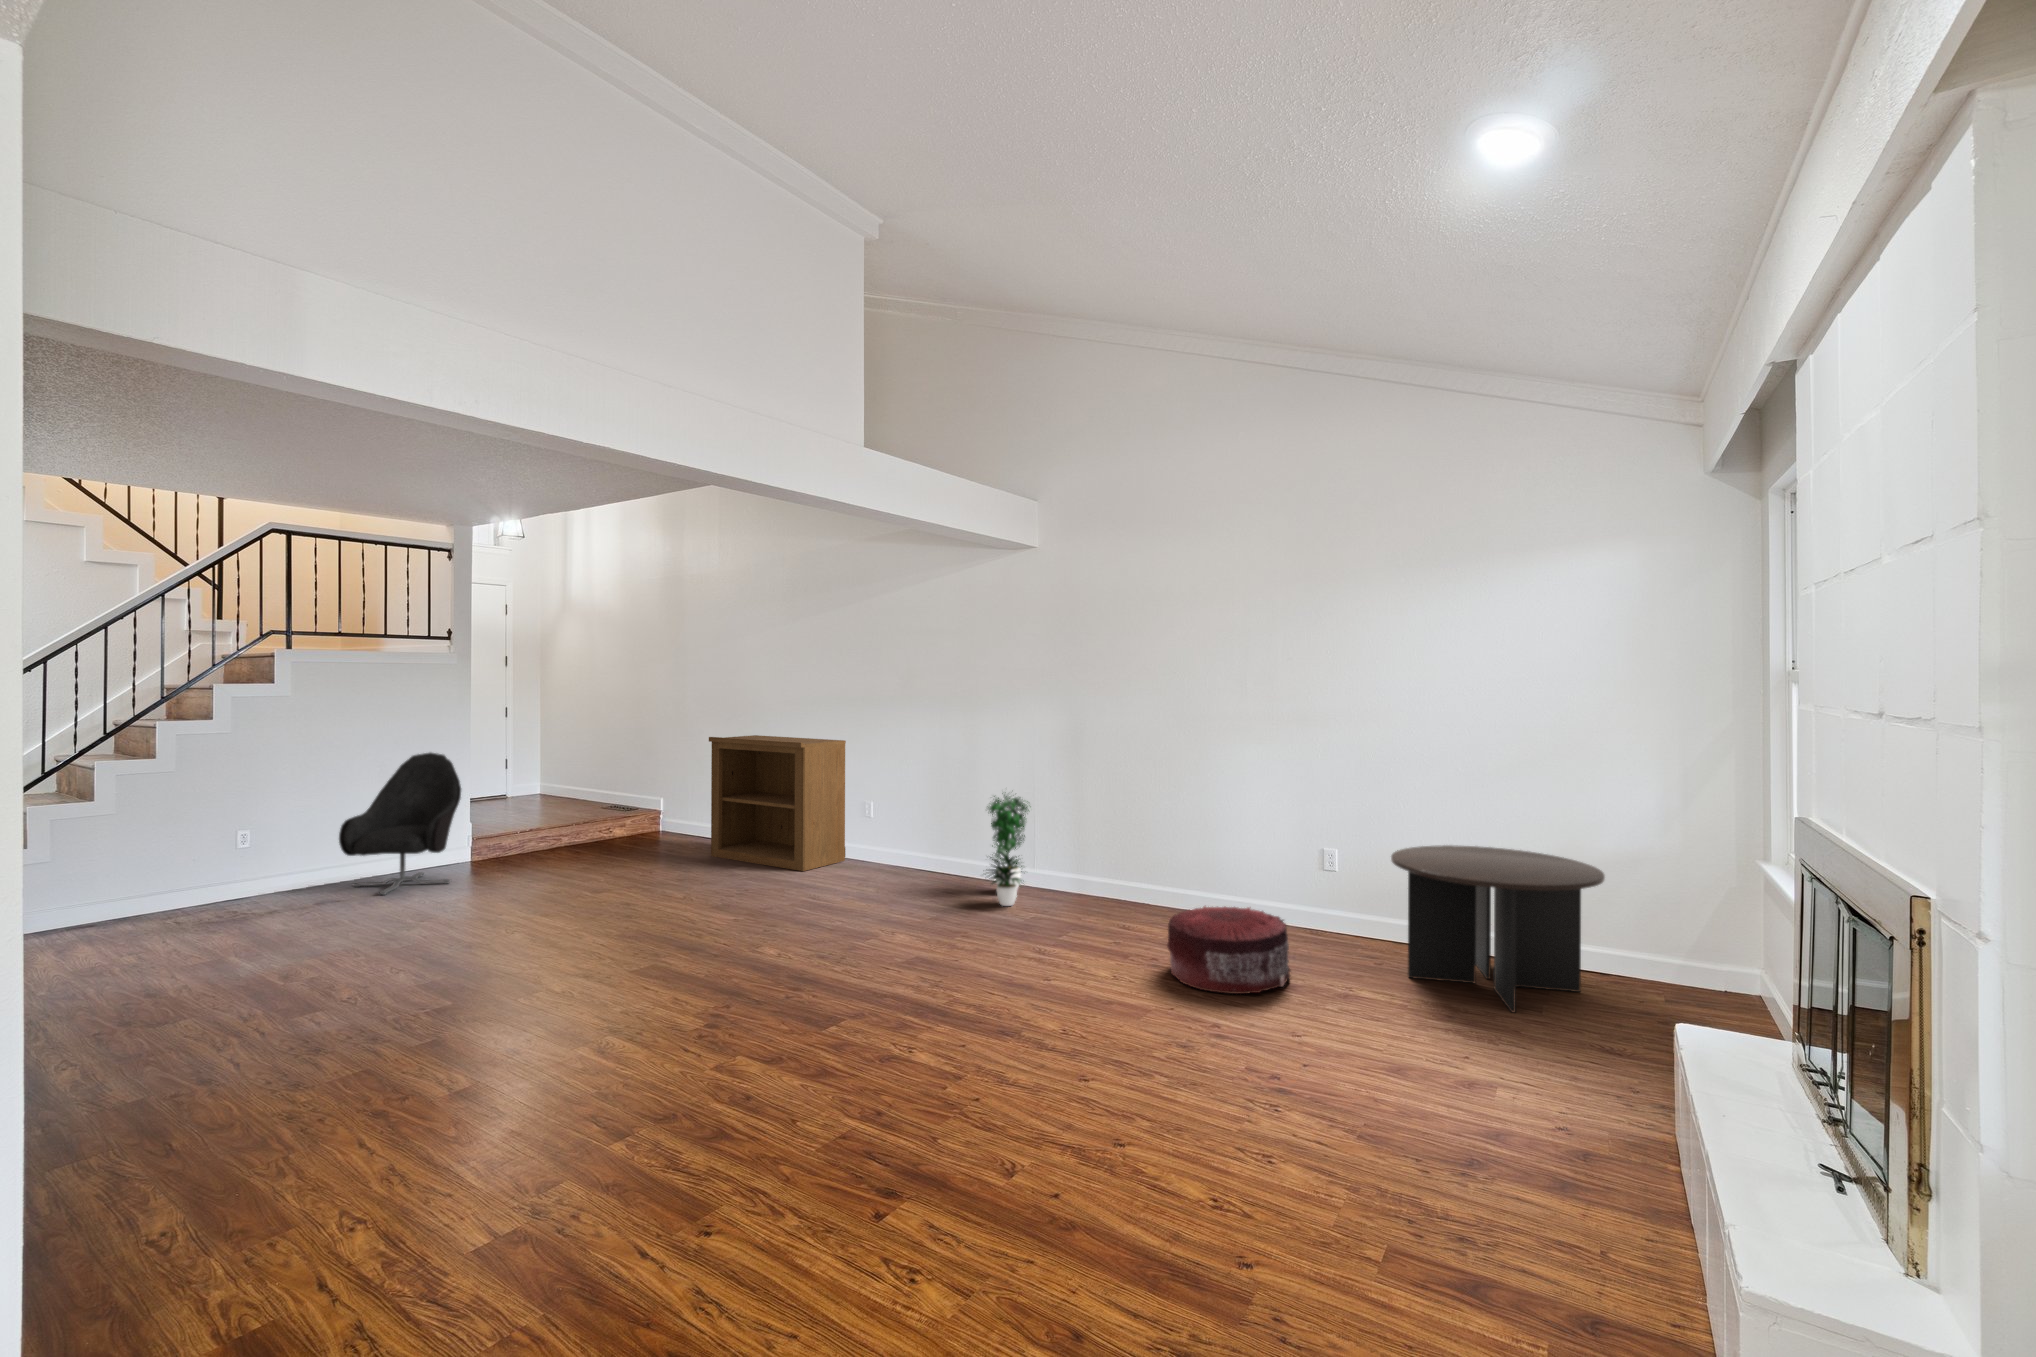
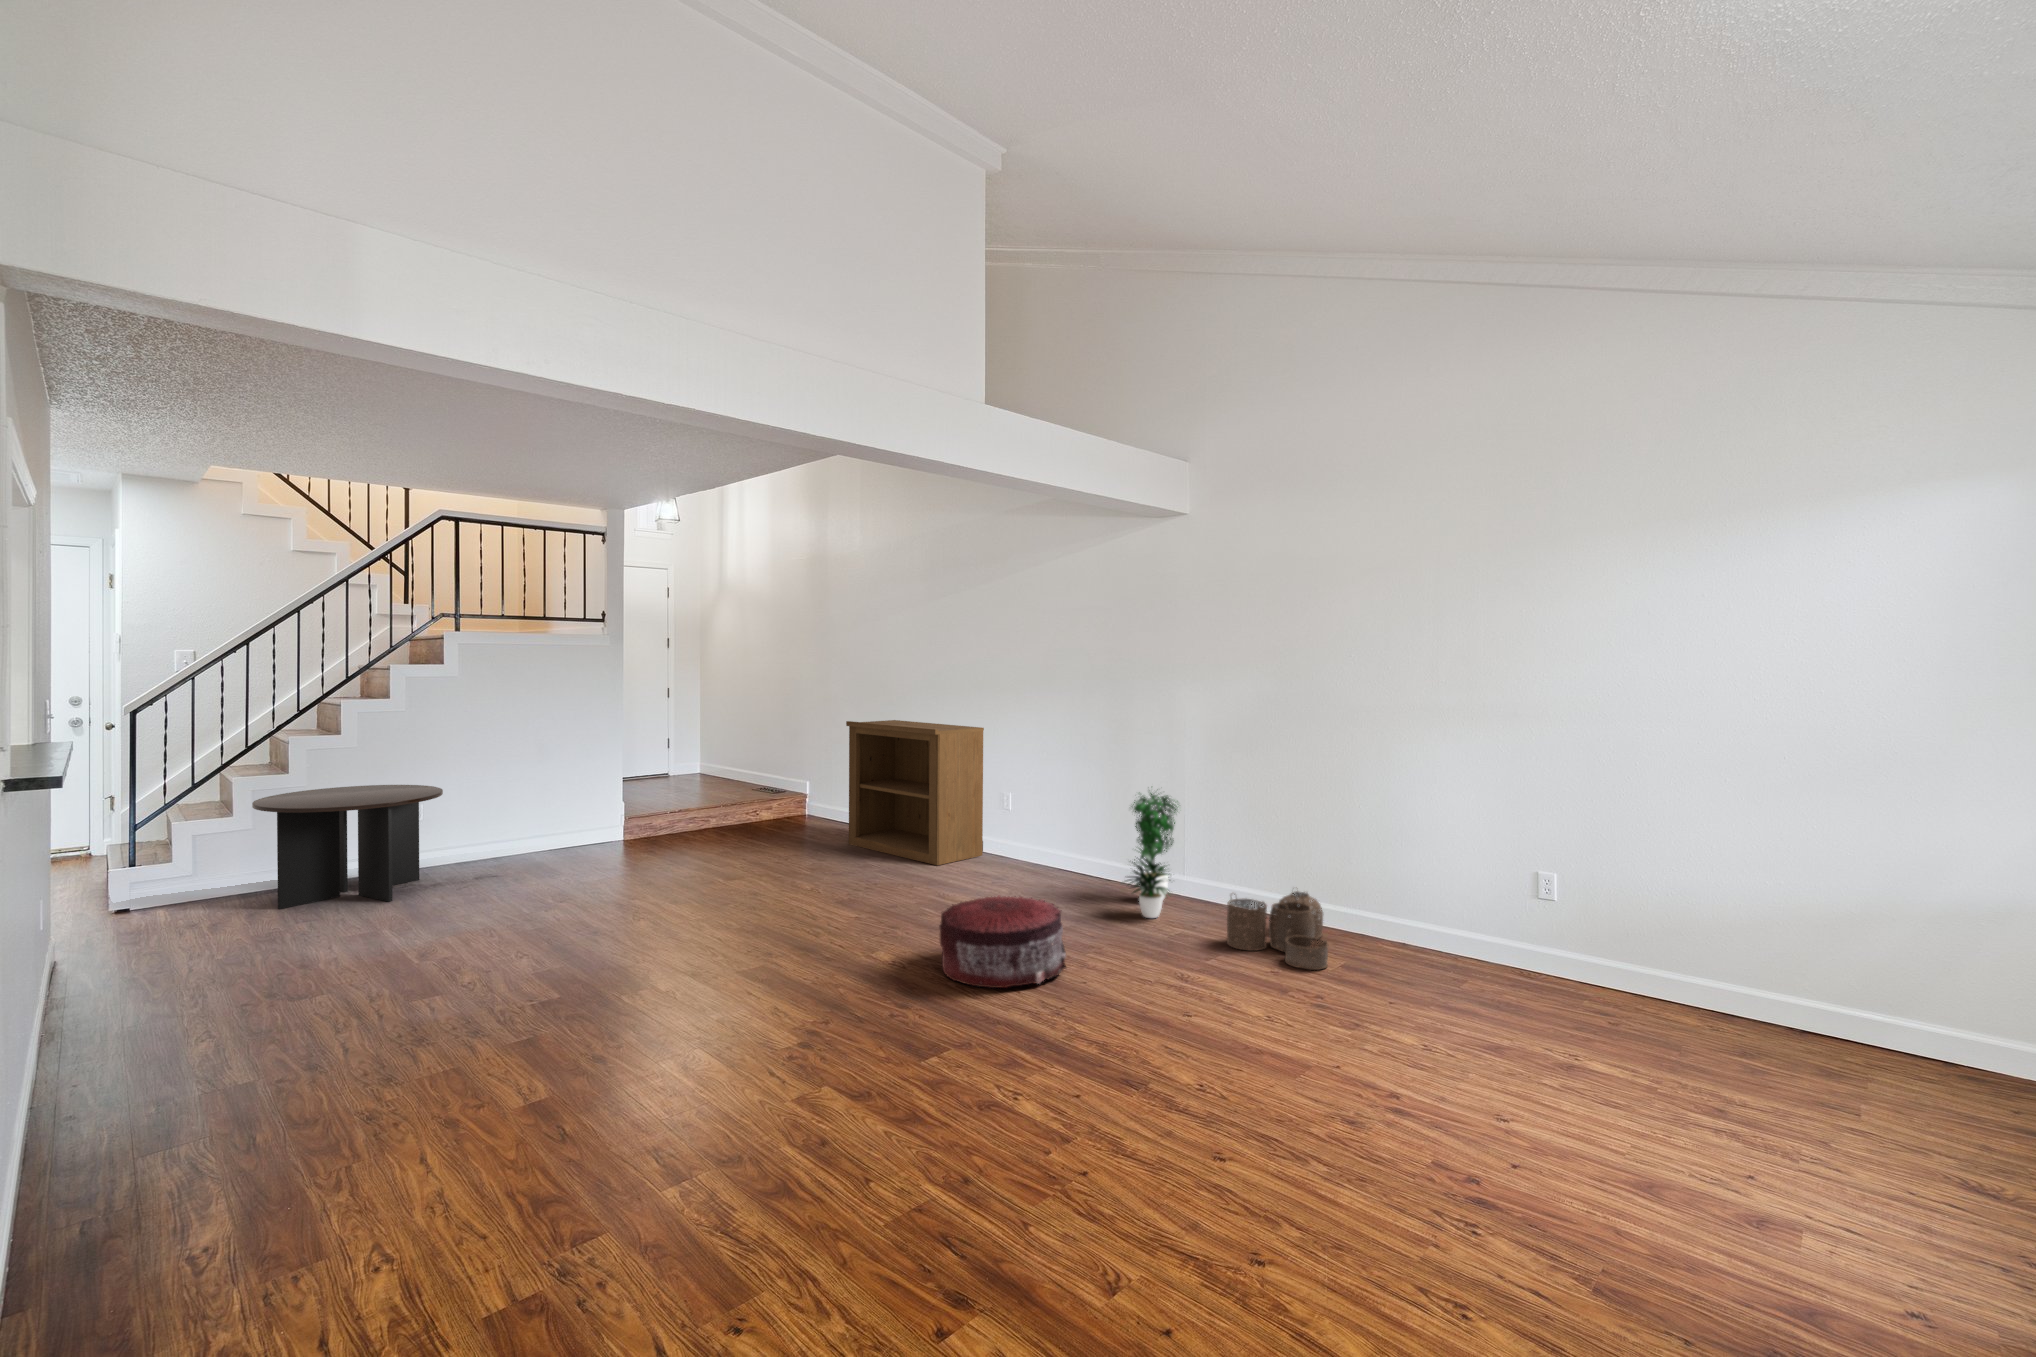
armchair: present [339,752,461,895] -> none [496,732,610,872]
coffee table: present [1391,845,1605,1012] -> present [252,785,443,909]
woven basket: none [1075,872,1160,939] -> present [1227,891,1328,970]
pouf: present [1167,906,1291,994] -> present [939,896,1066,988]

